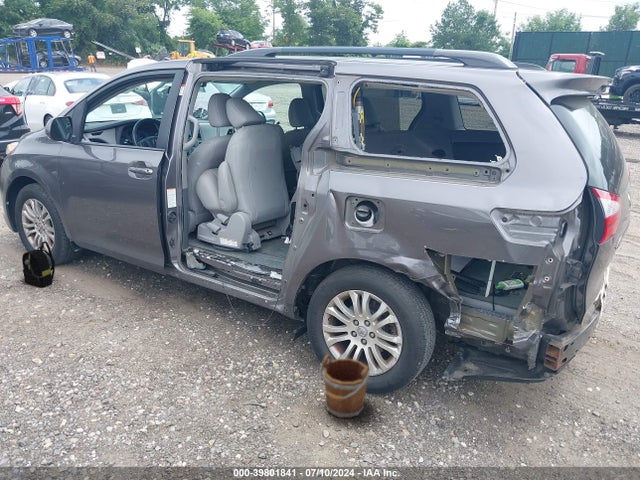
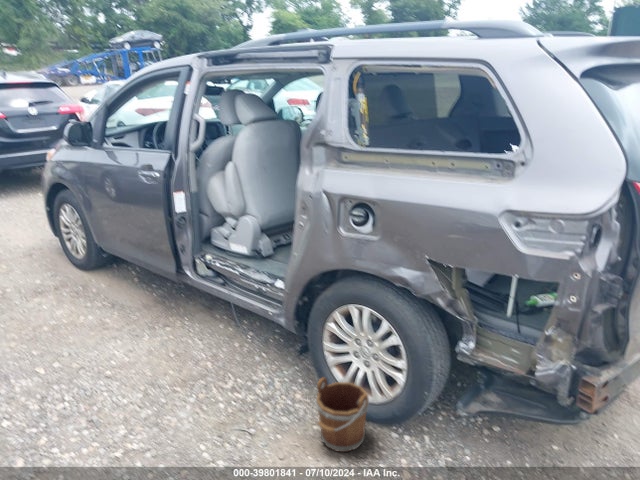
backpack: present [22,241,55,287] -> none [53,247,86,292]

